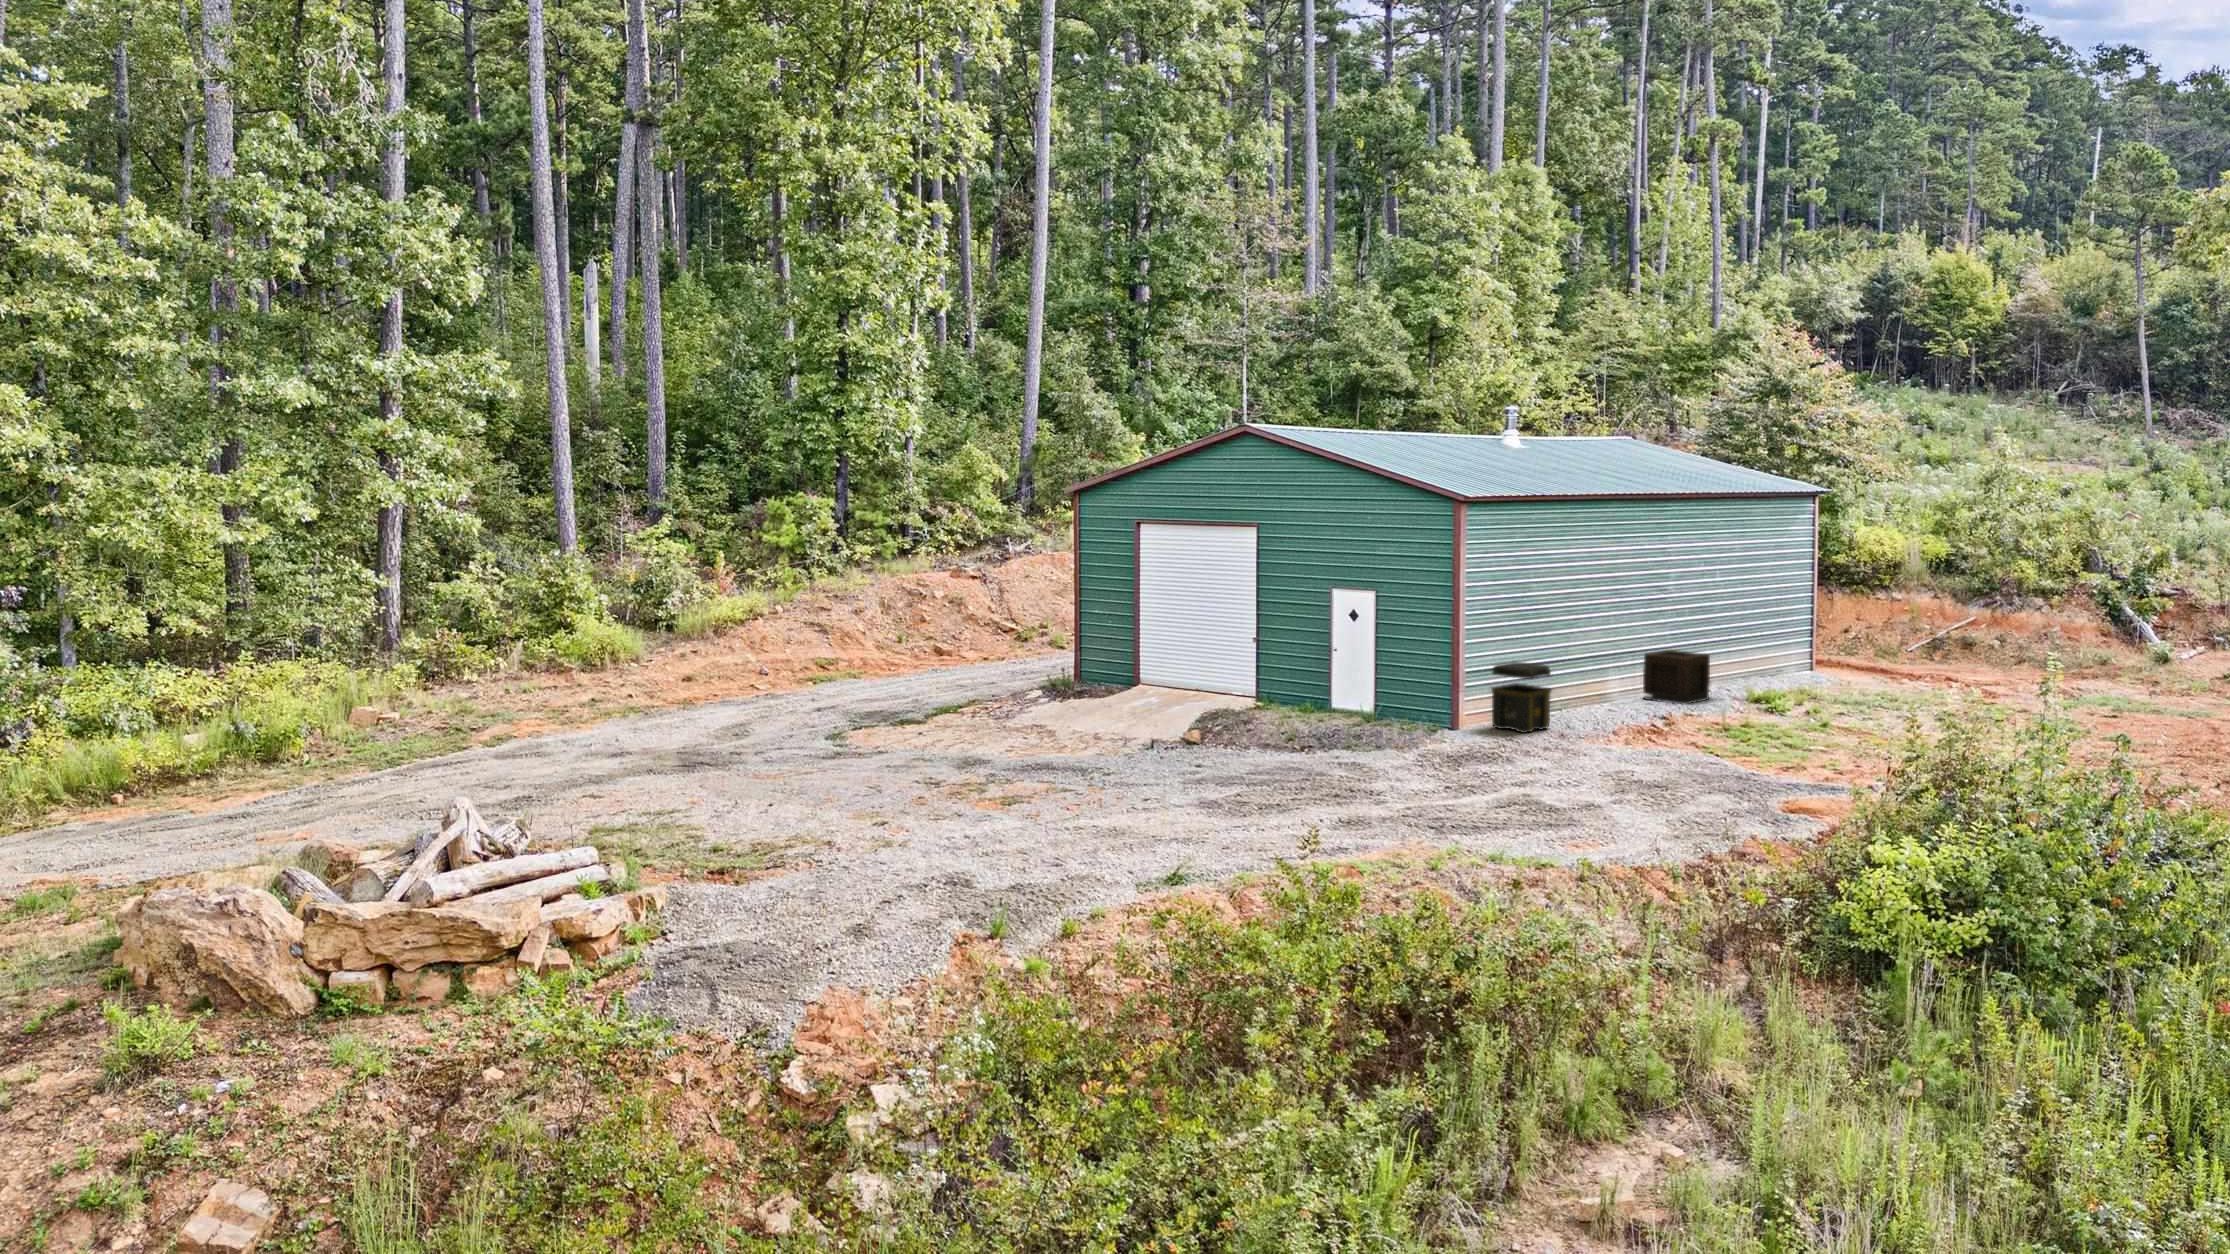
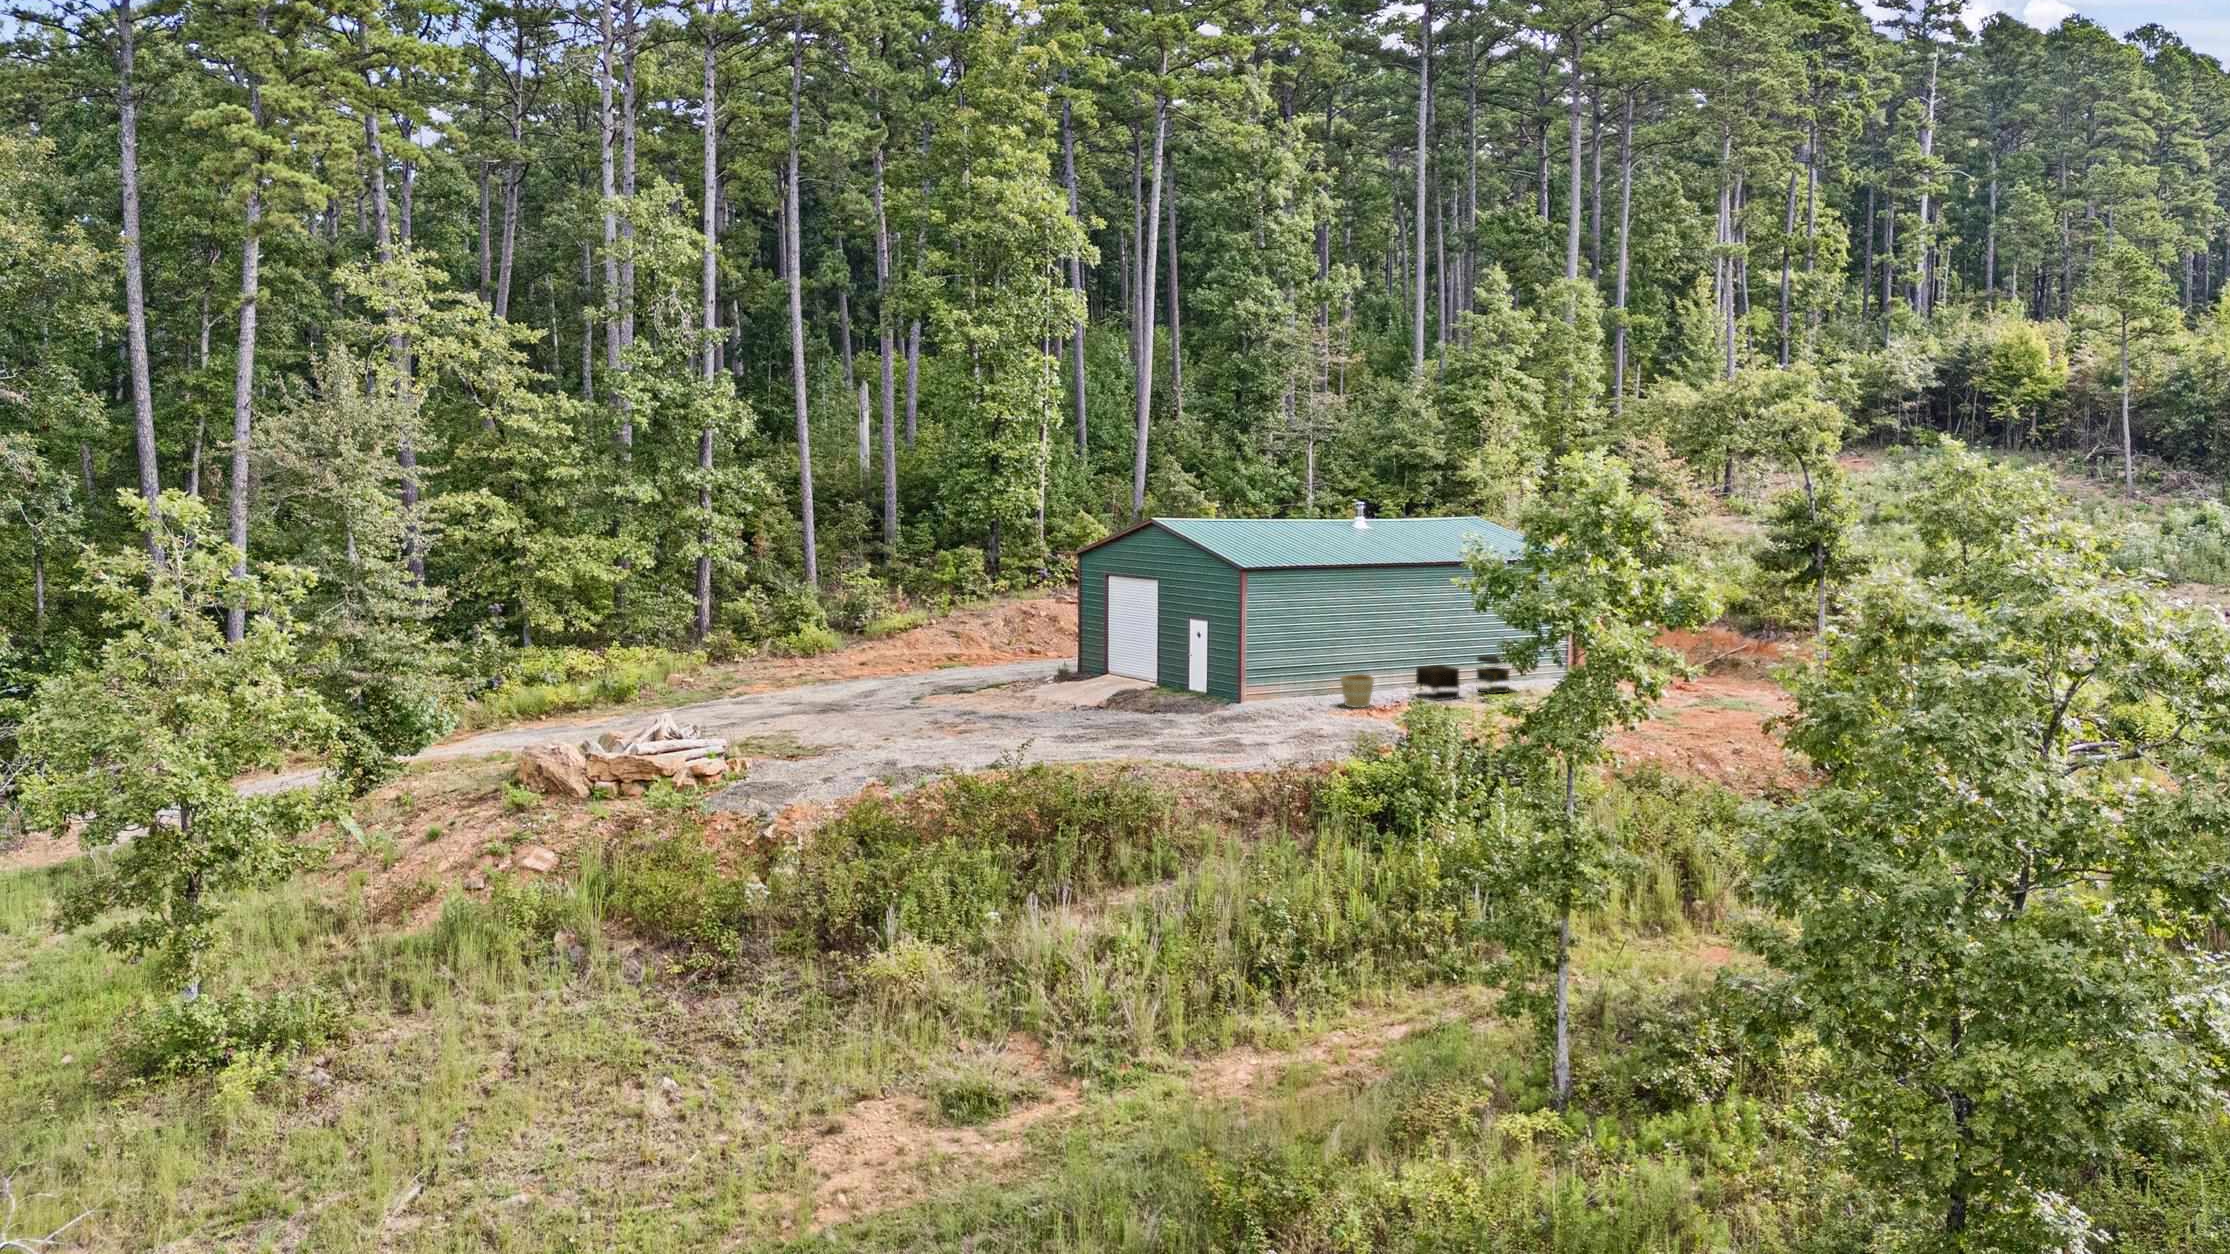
toolbox: present [1491,662,1551,733] -> present [1476,655,1509,694]
wooden bucket: none [1566,667,1622,720] -> present [1340,674,1374,708]

